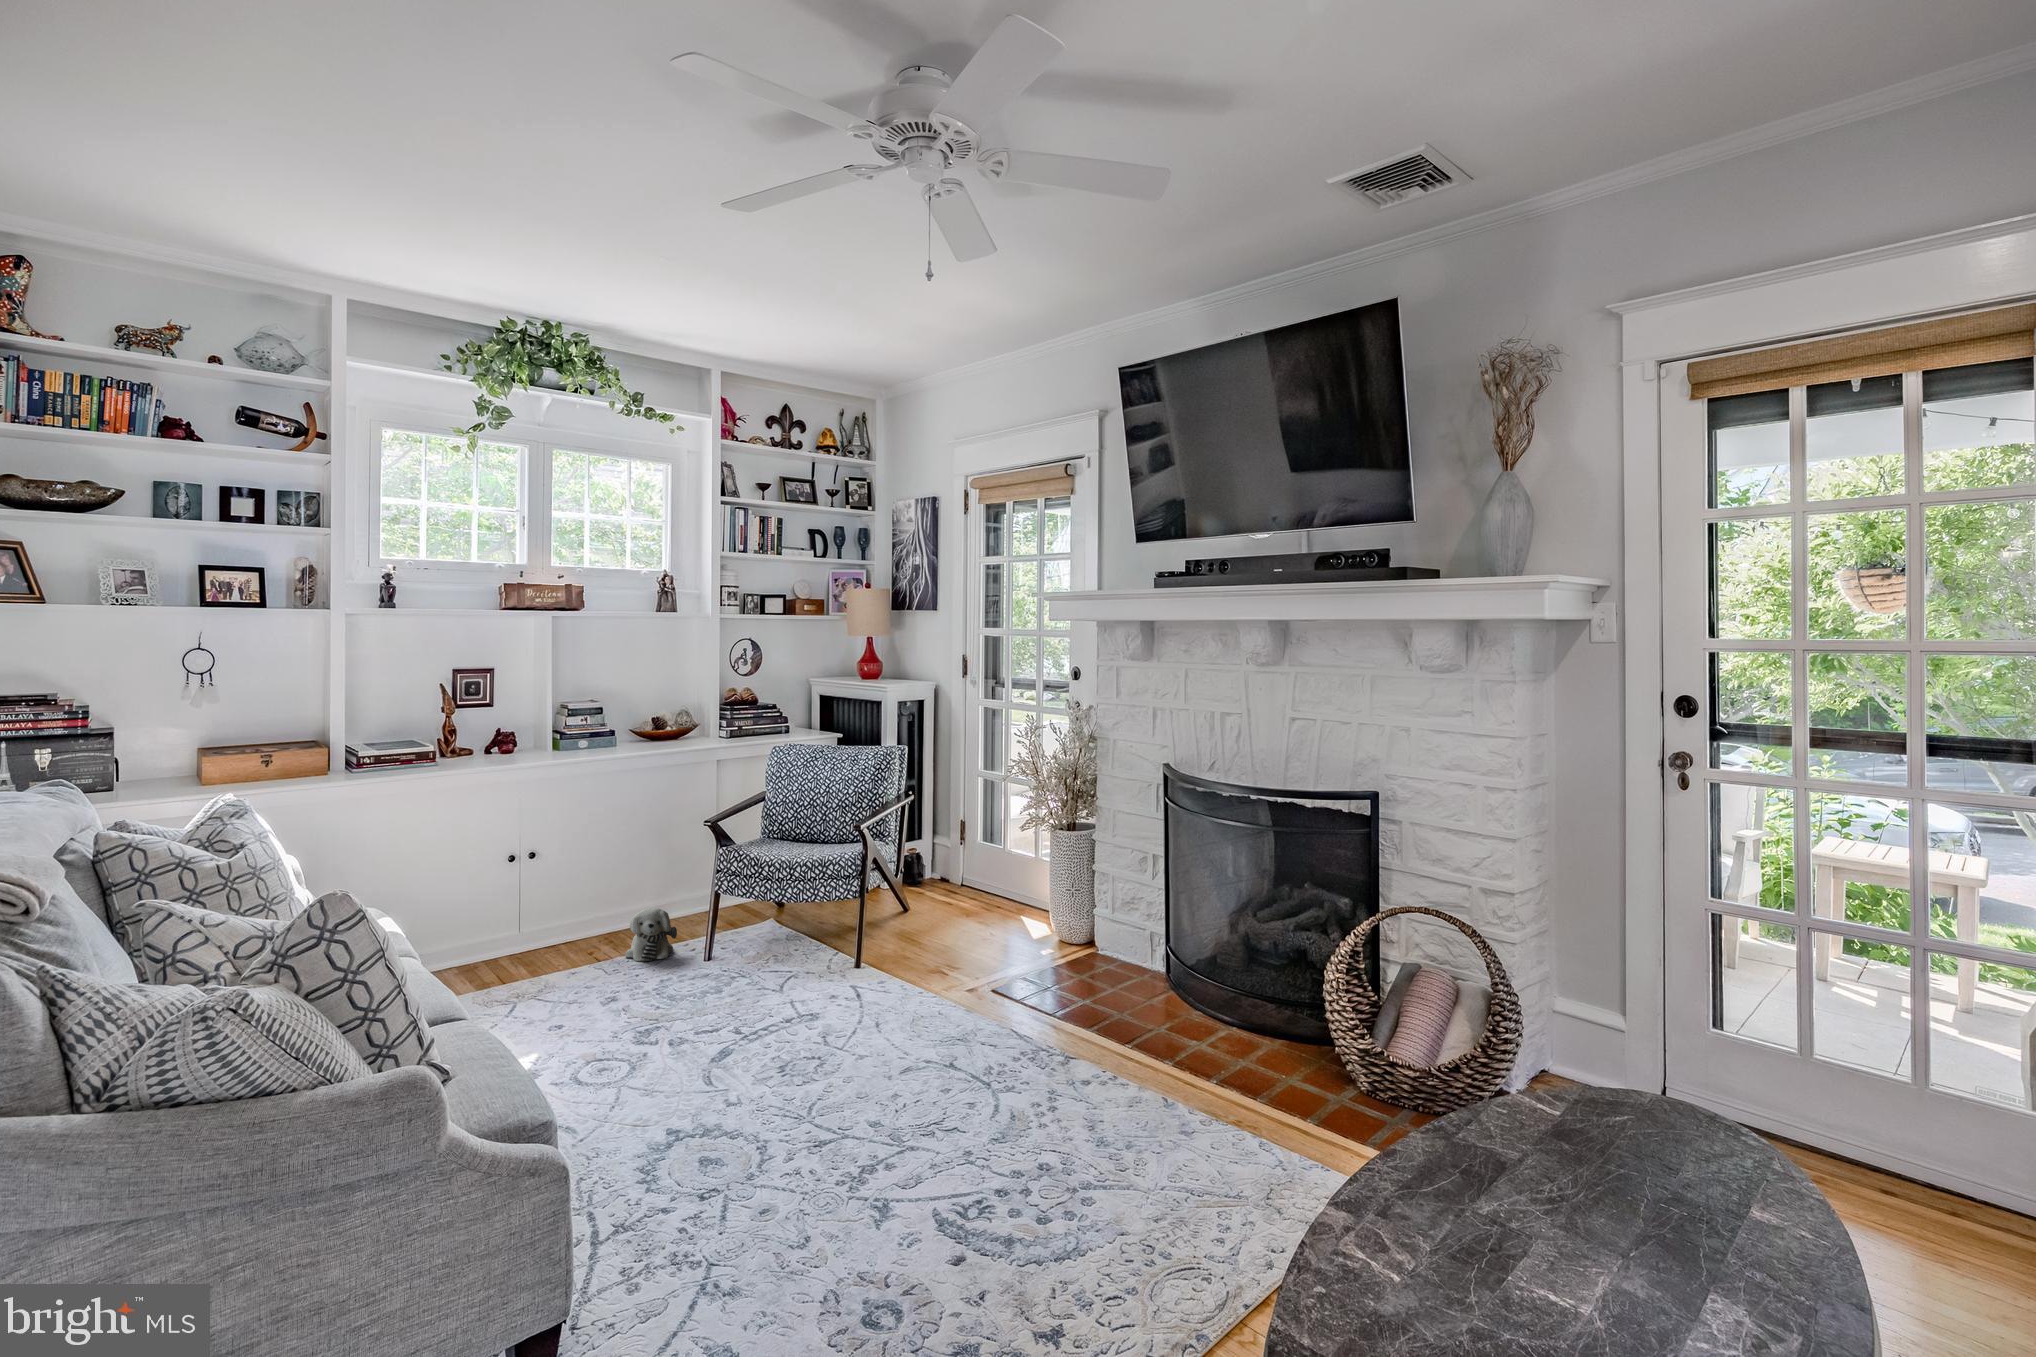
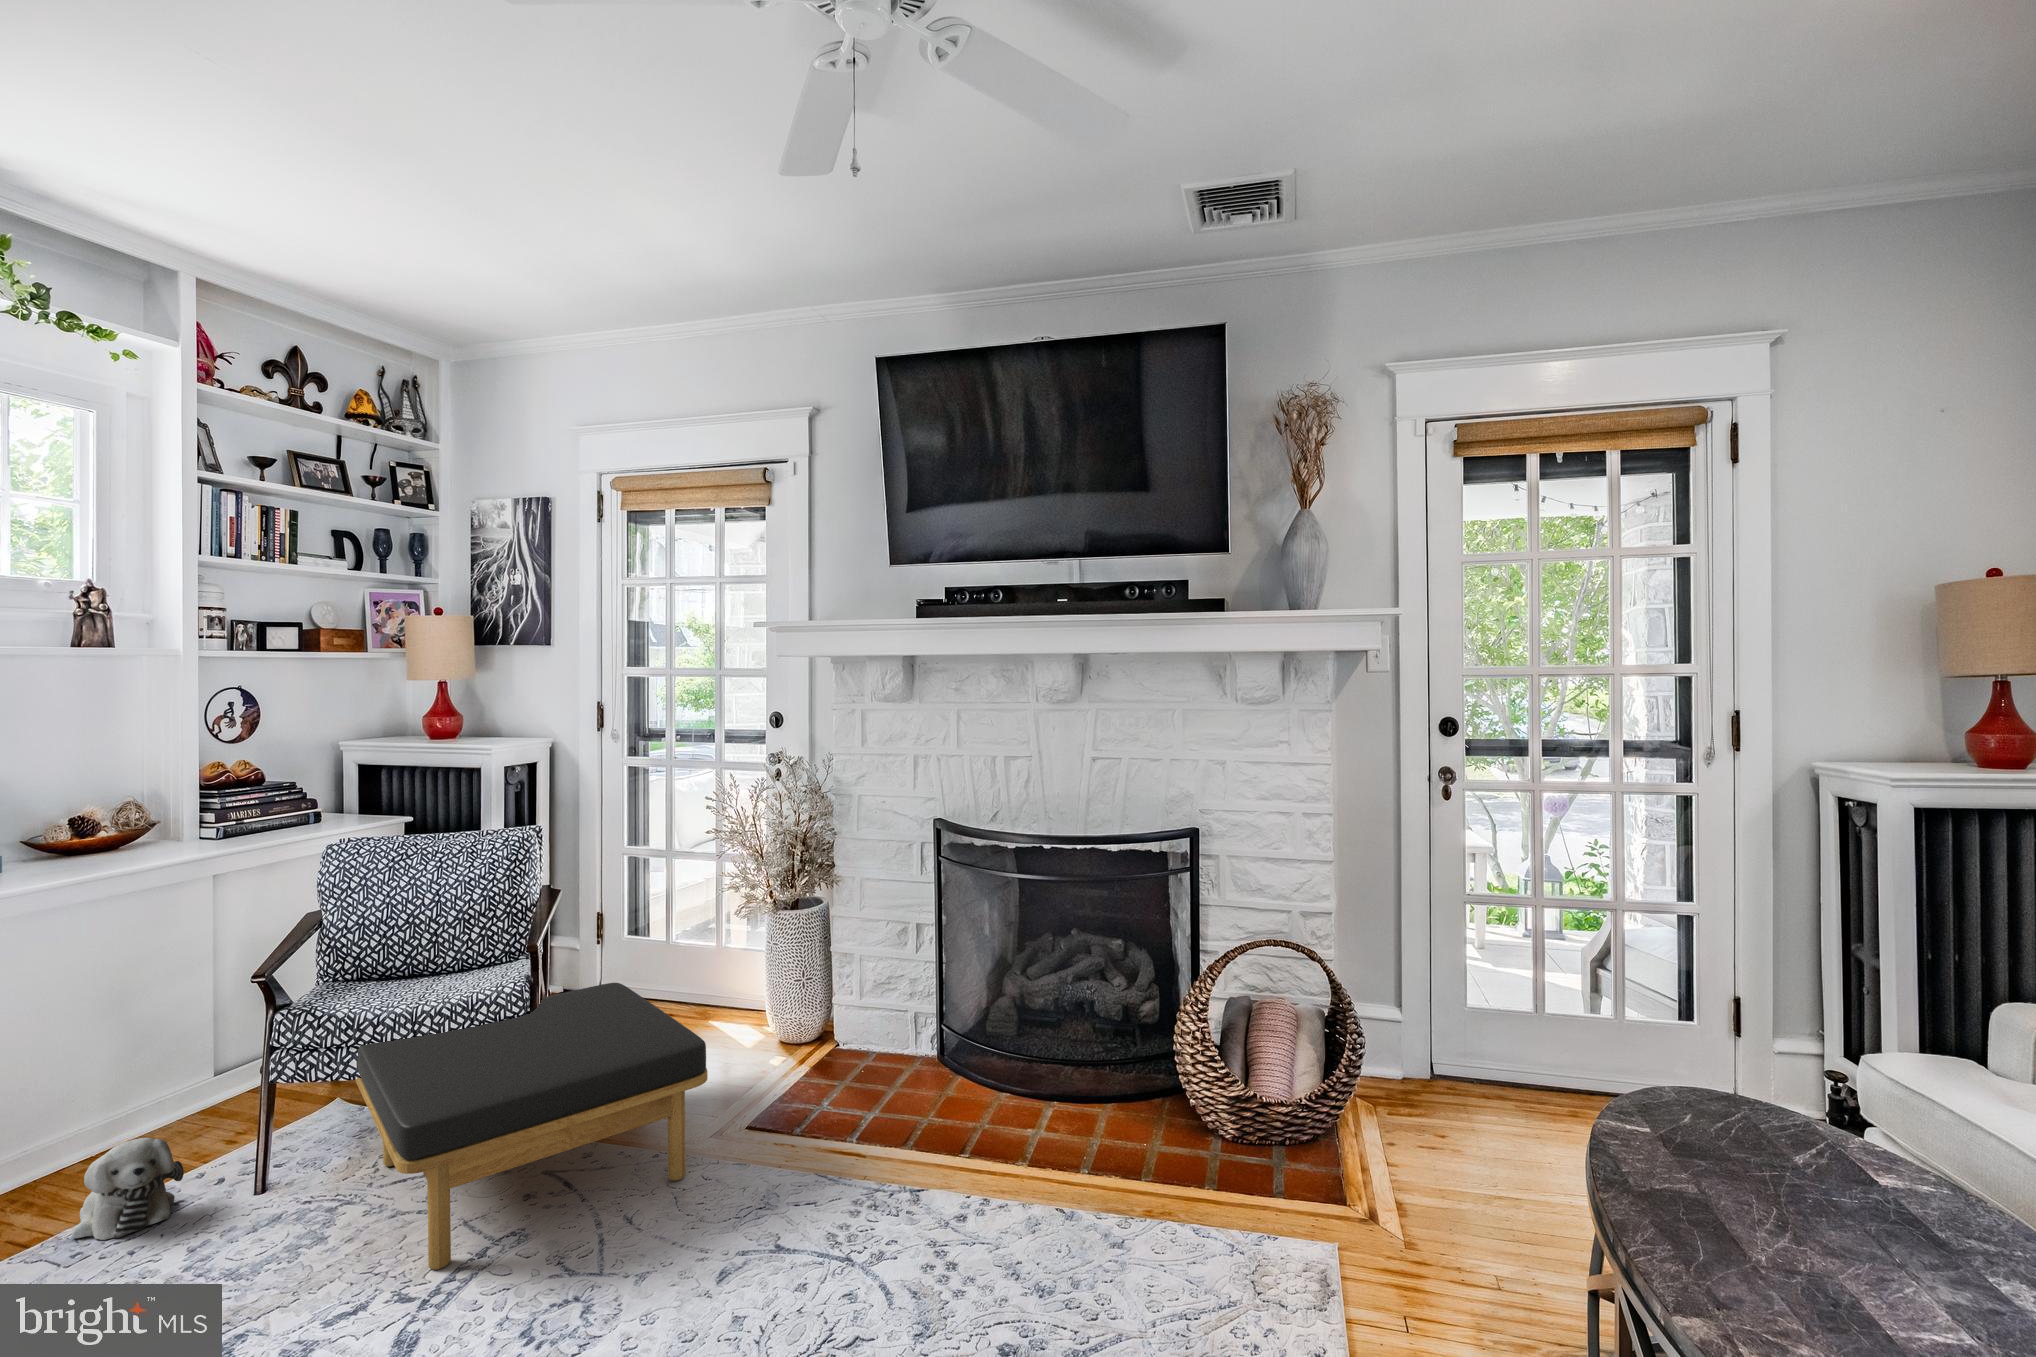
ottoman: none [741,866,945,1019] -> present [355,983,708,1270]

